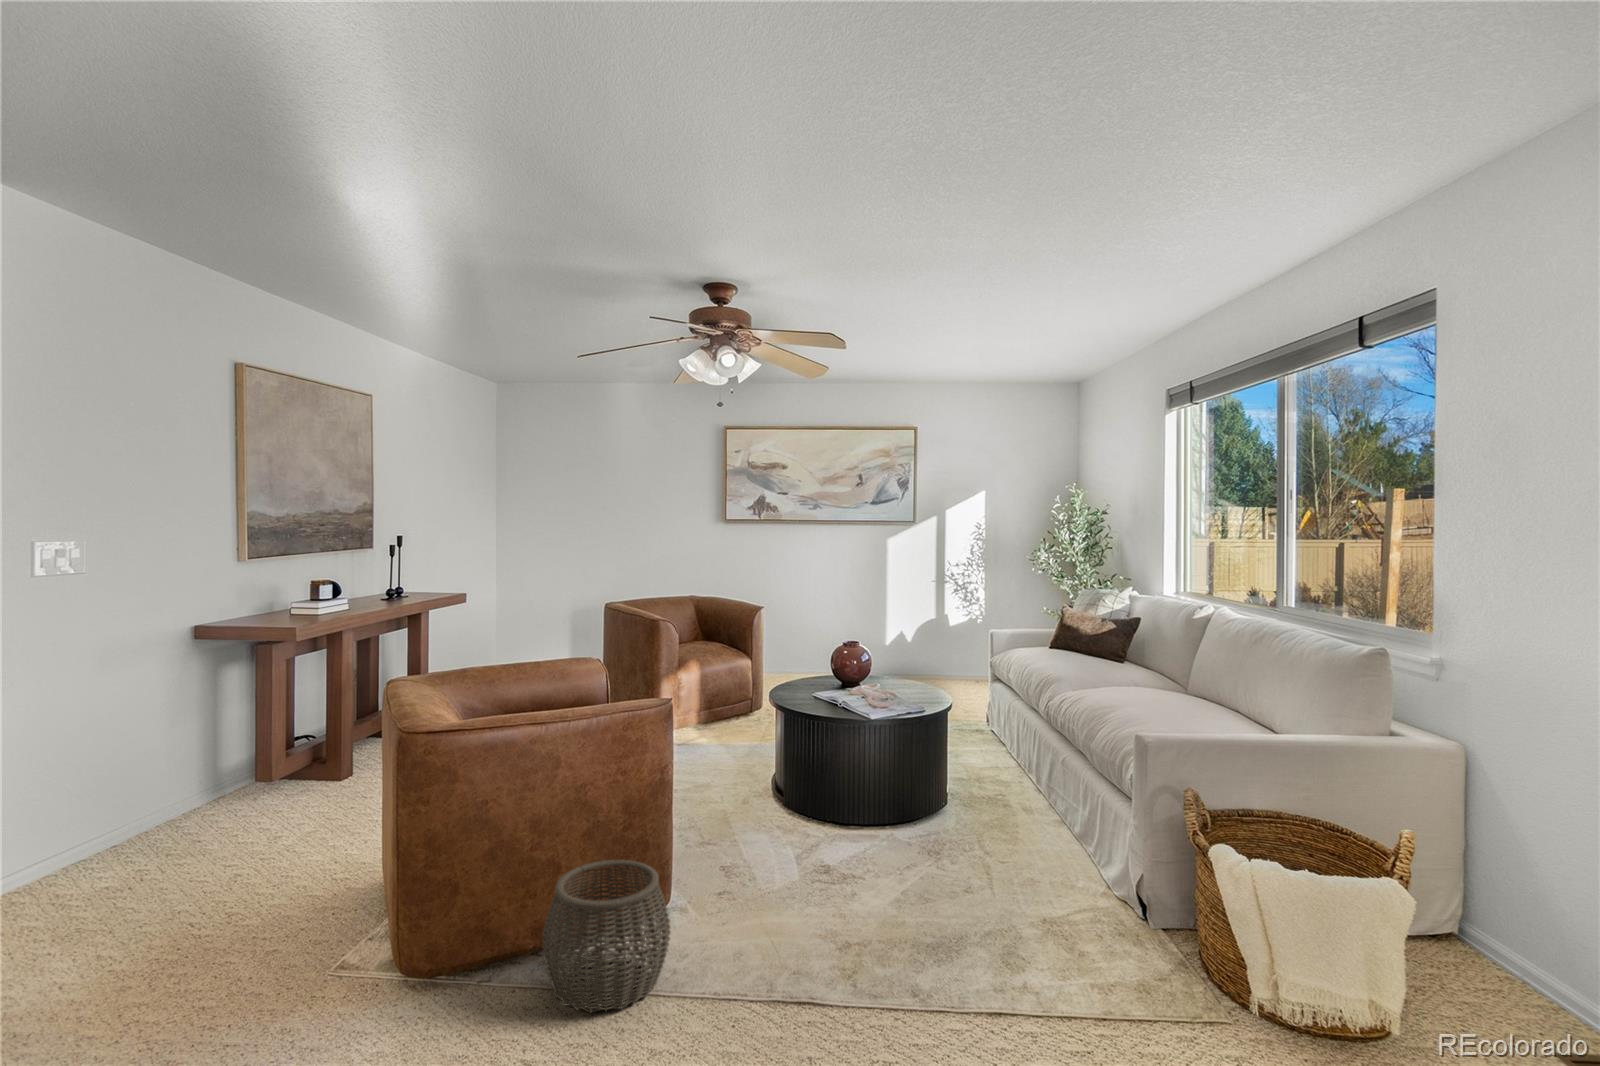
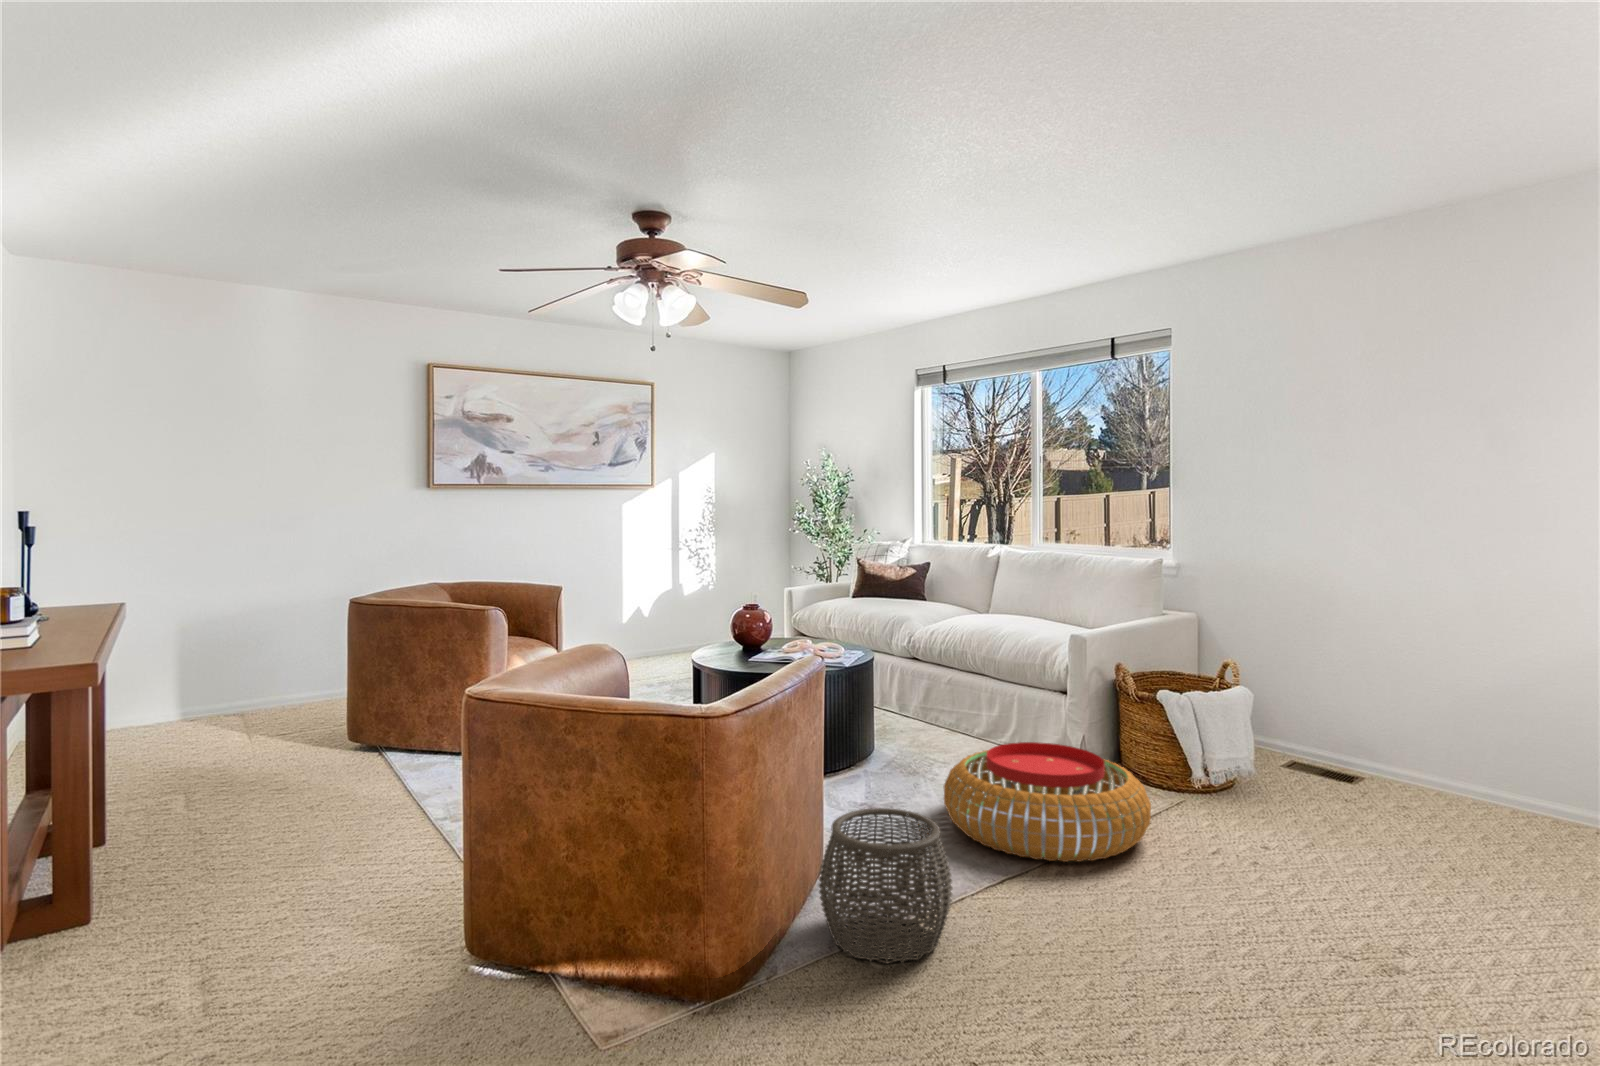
pouf: none [822,834,1051,993] -> present [944,742,1151,862]

